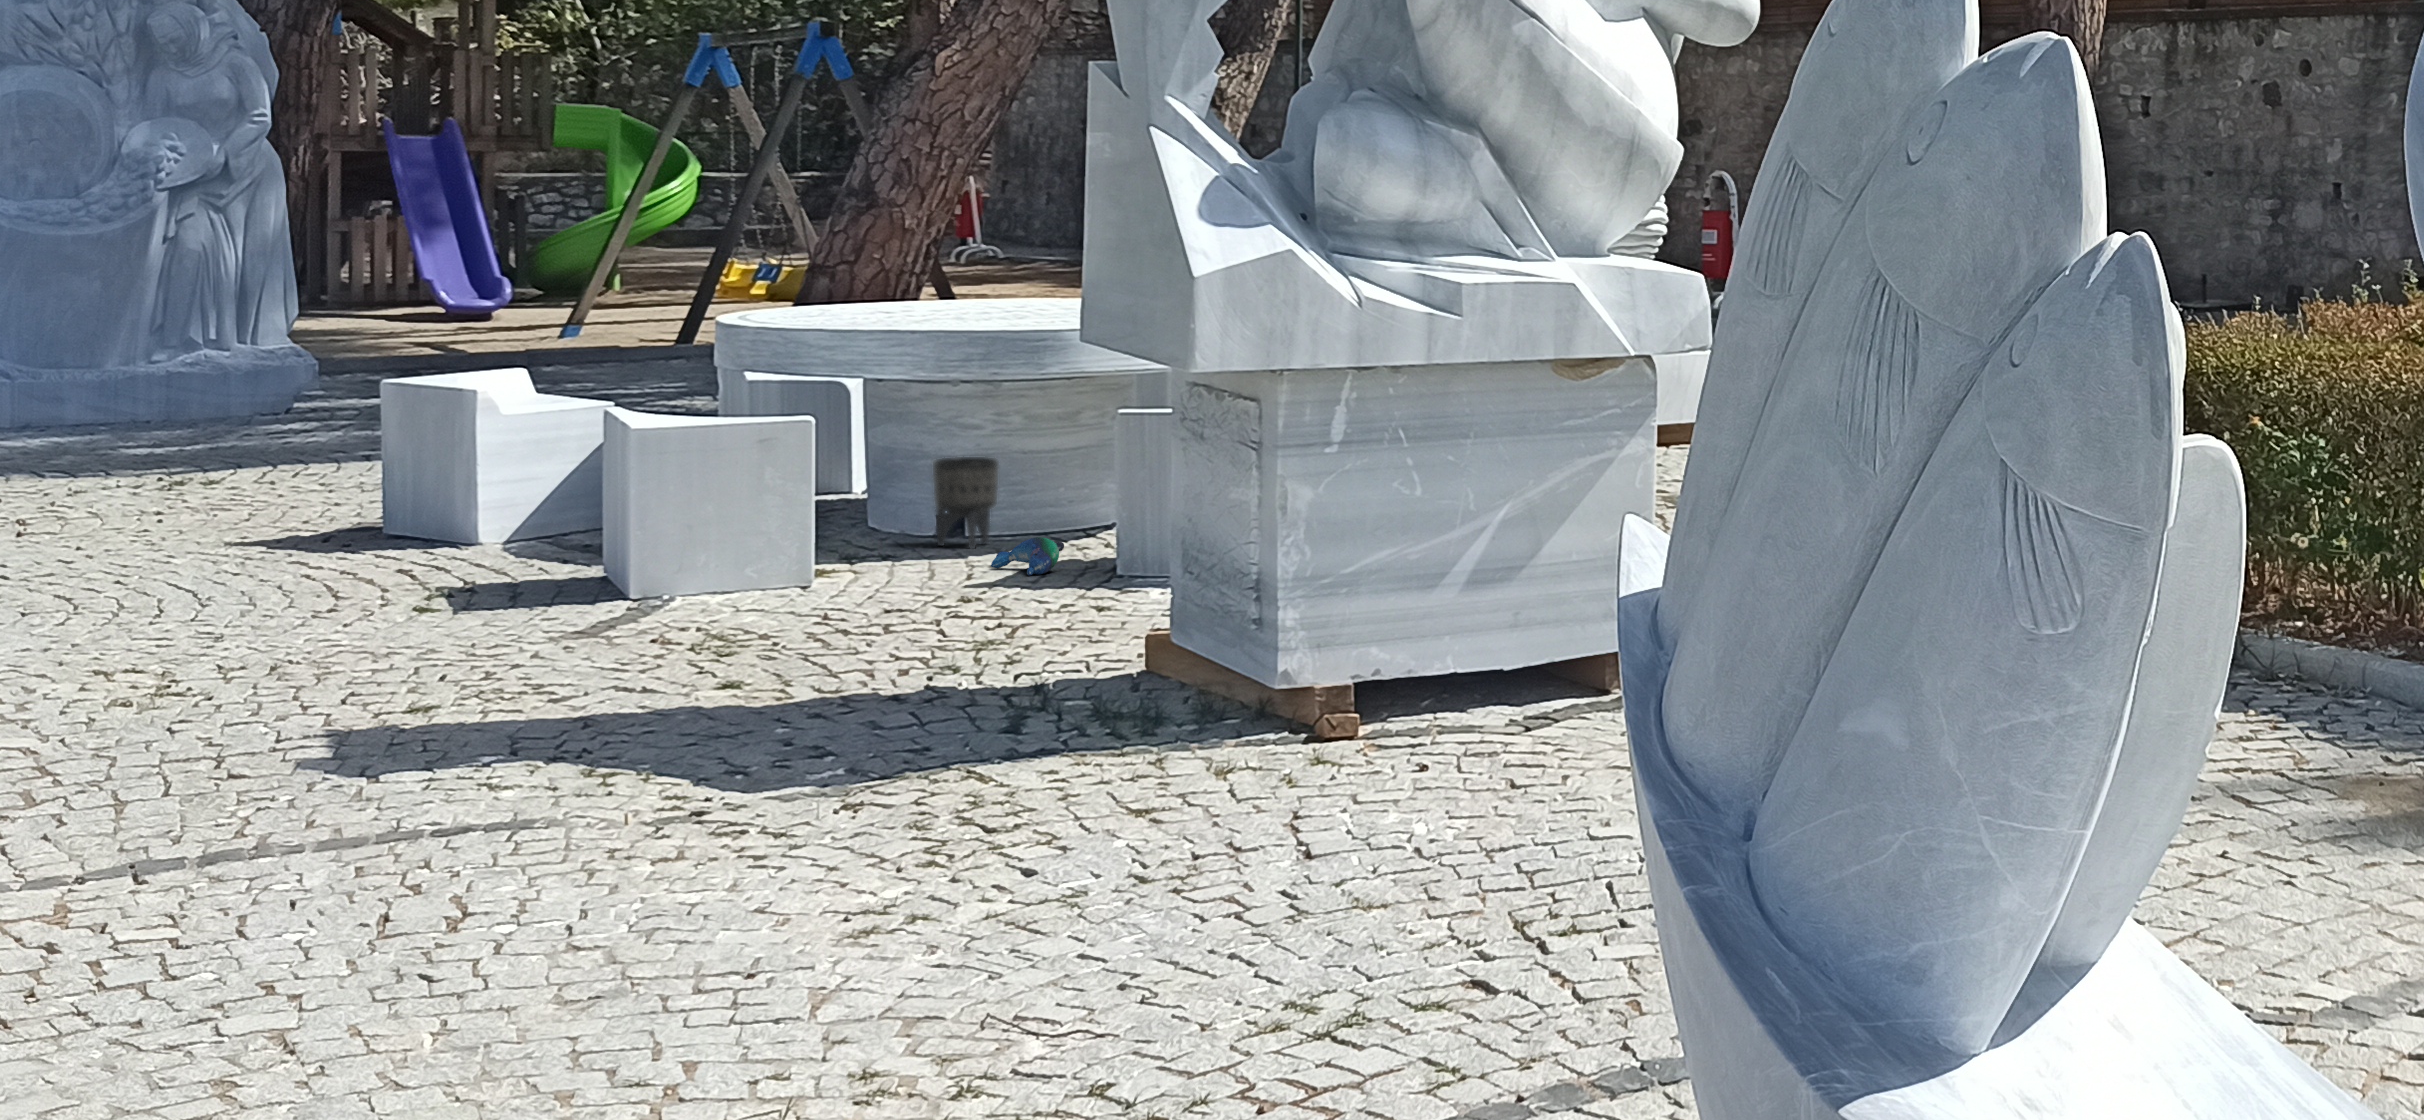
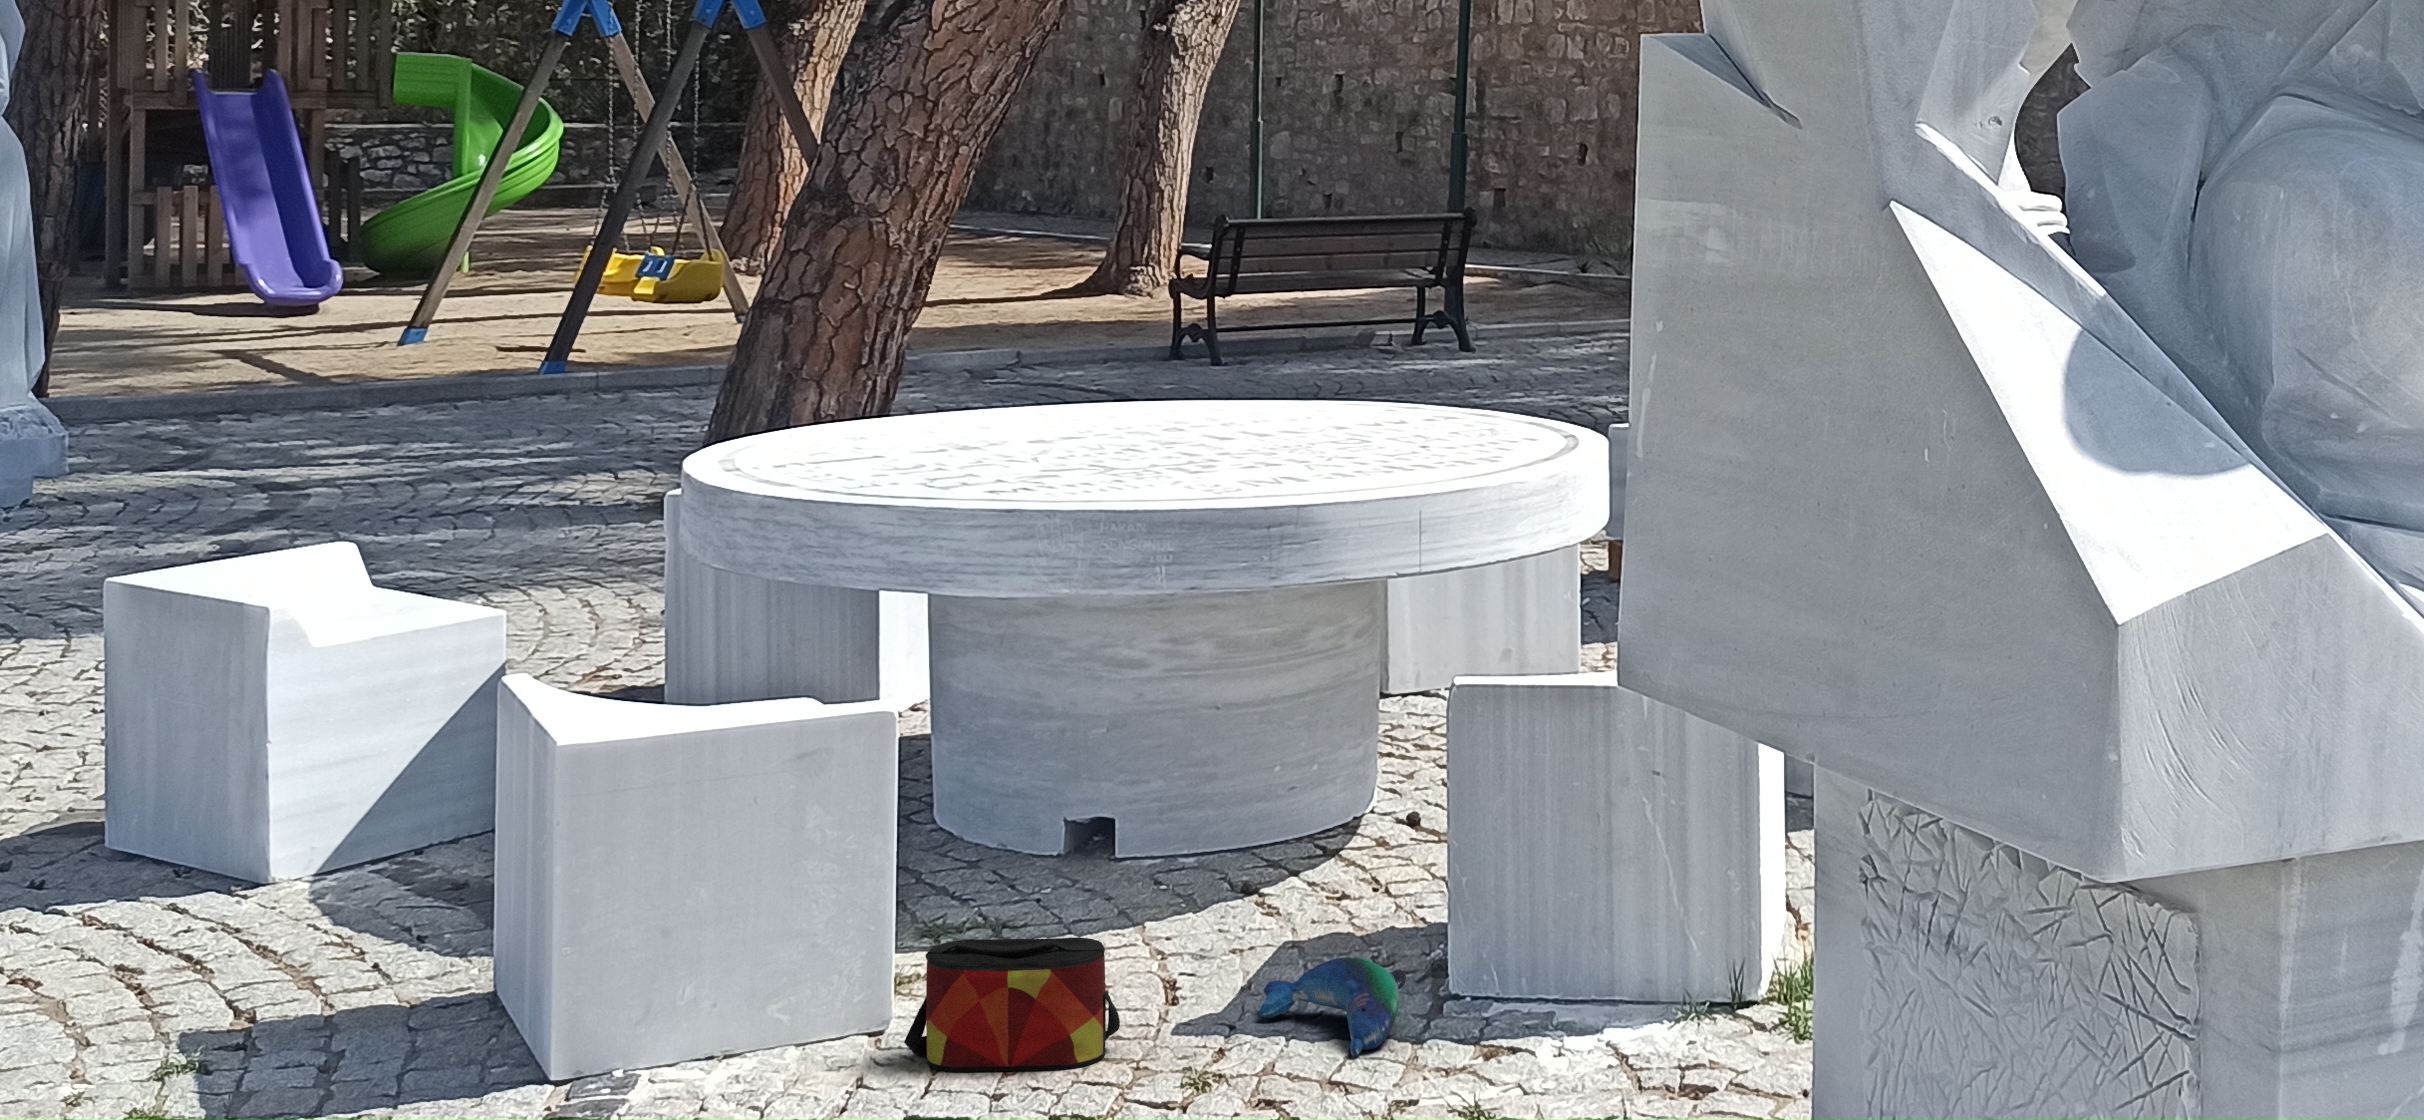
planter: present [933,457,999,548] -> none [1087,728,1204,908]
bag: none [806,516,914,577] -> present [904,937,1120,1072]

